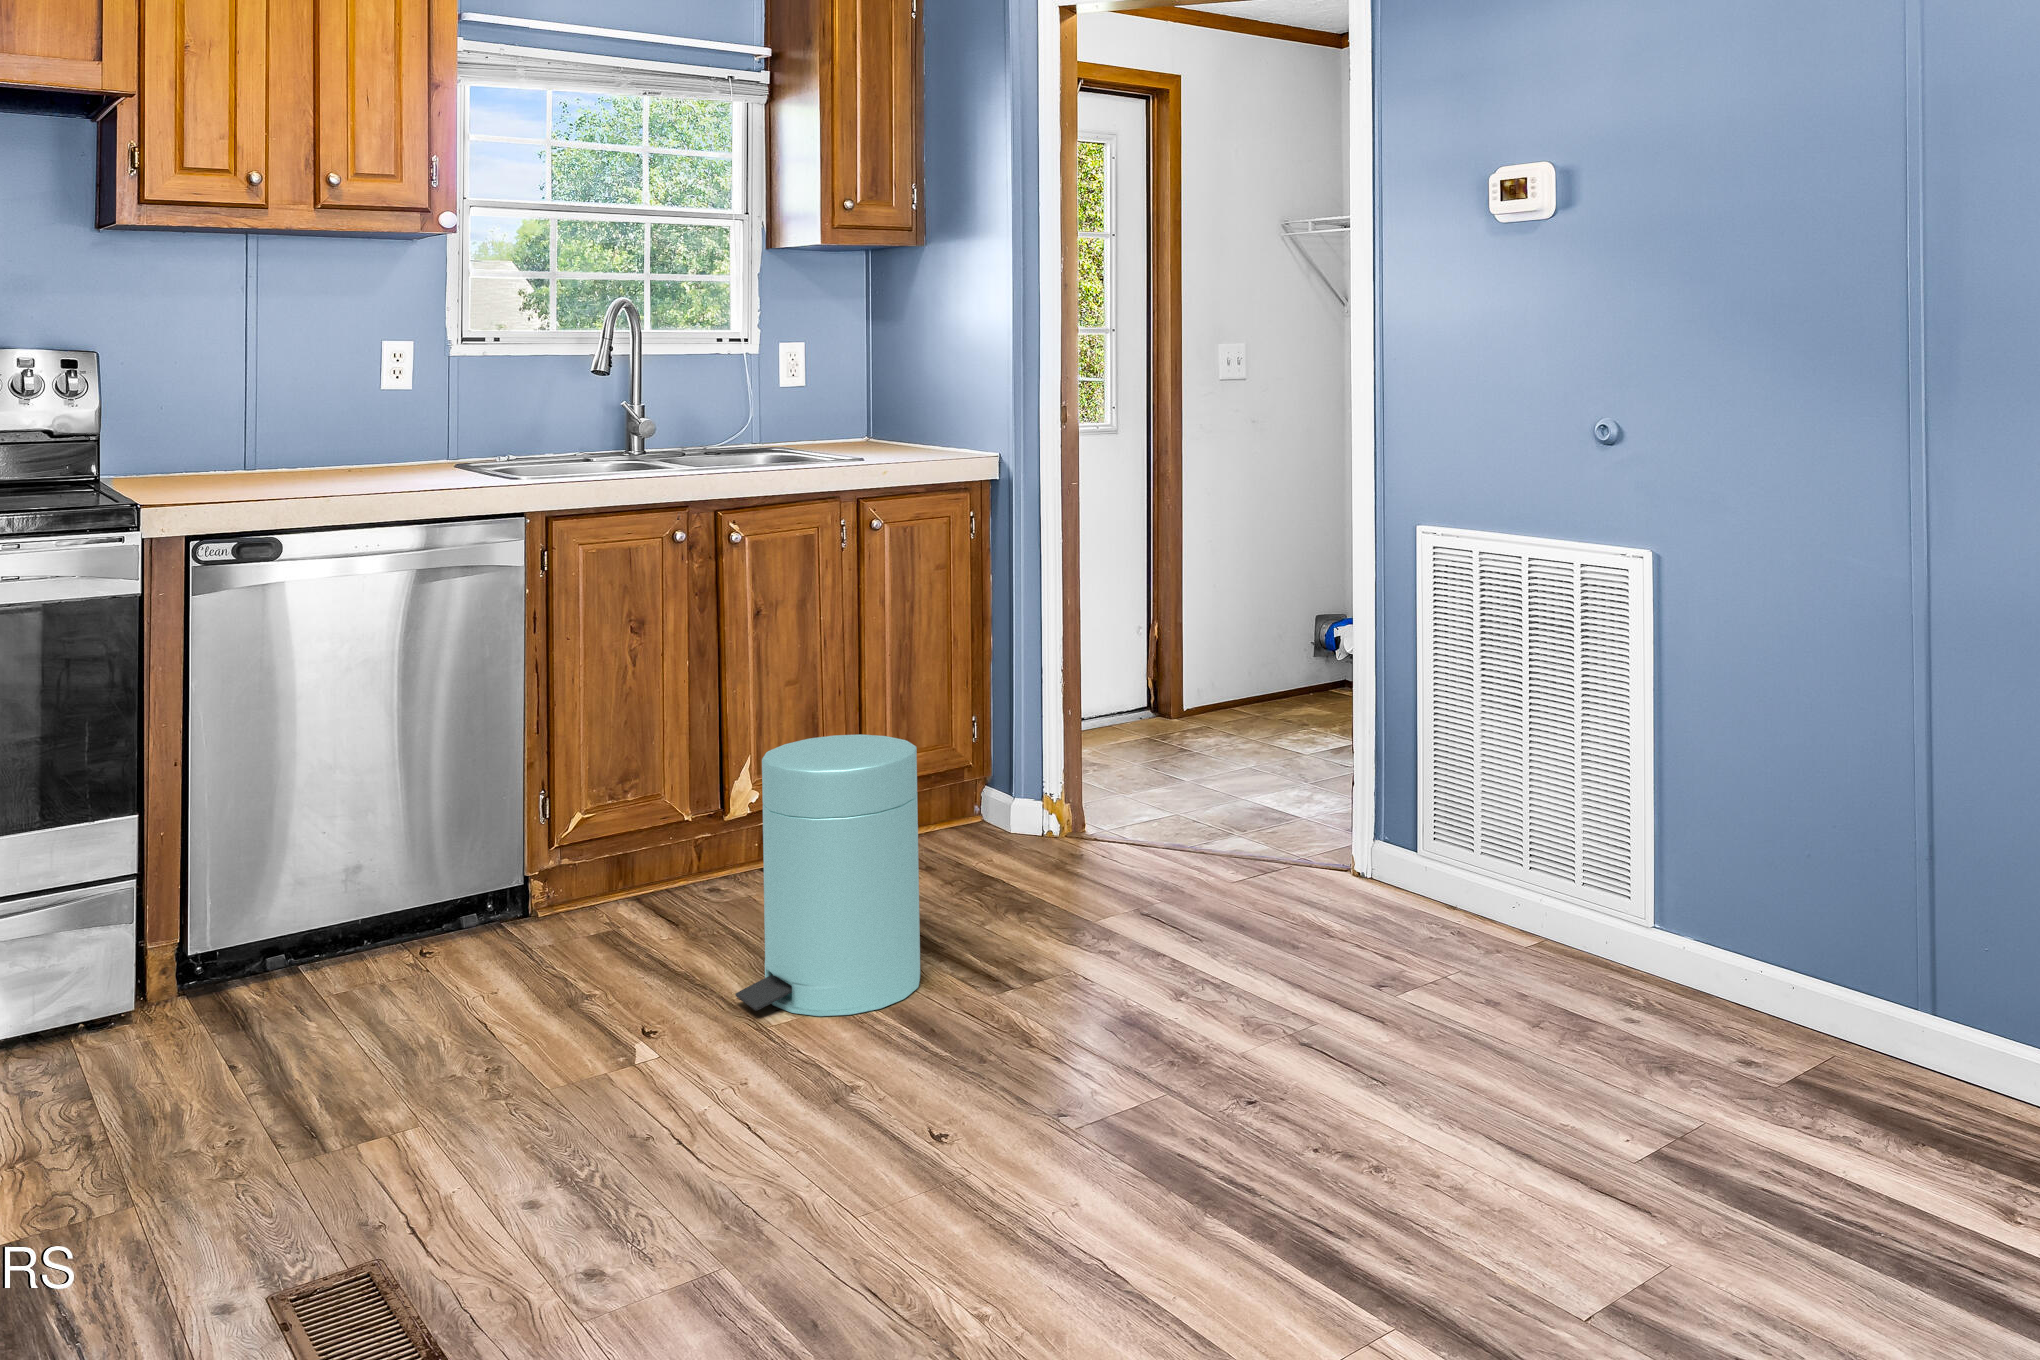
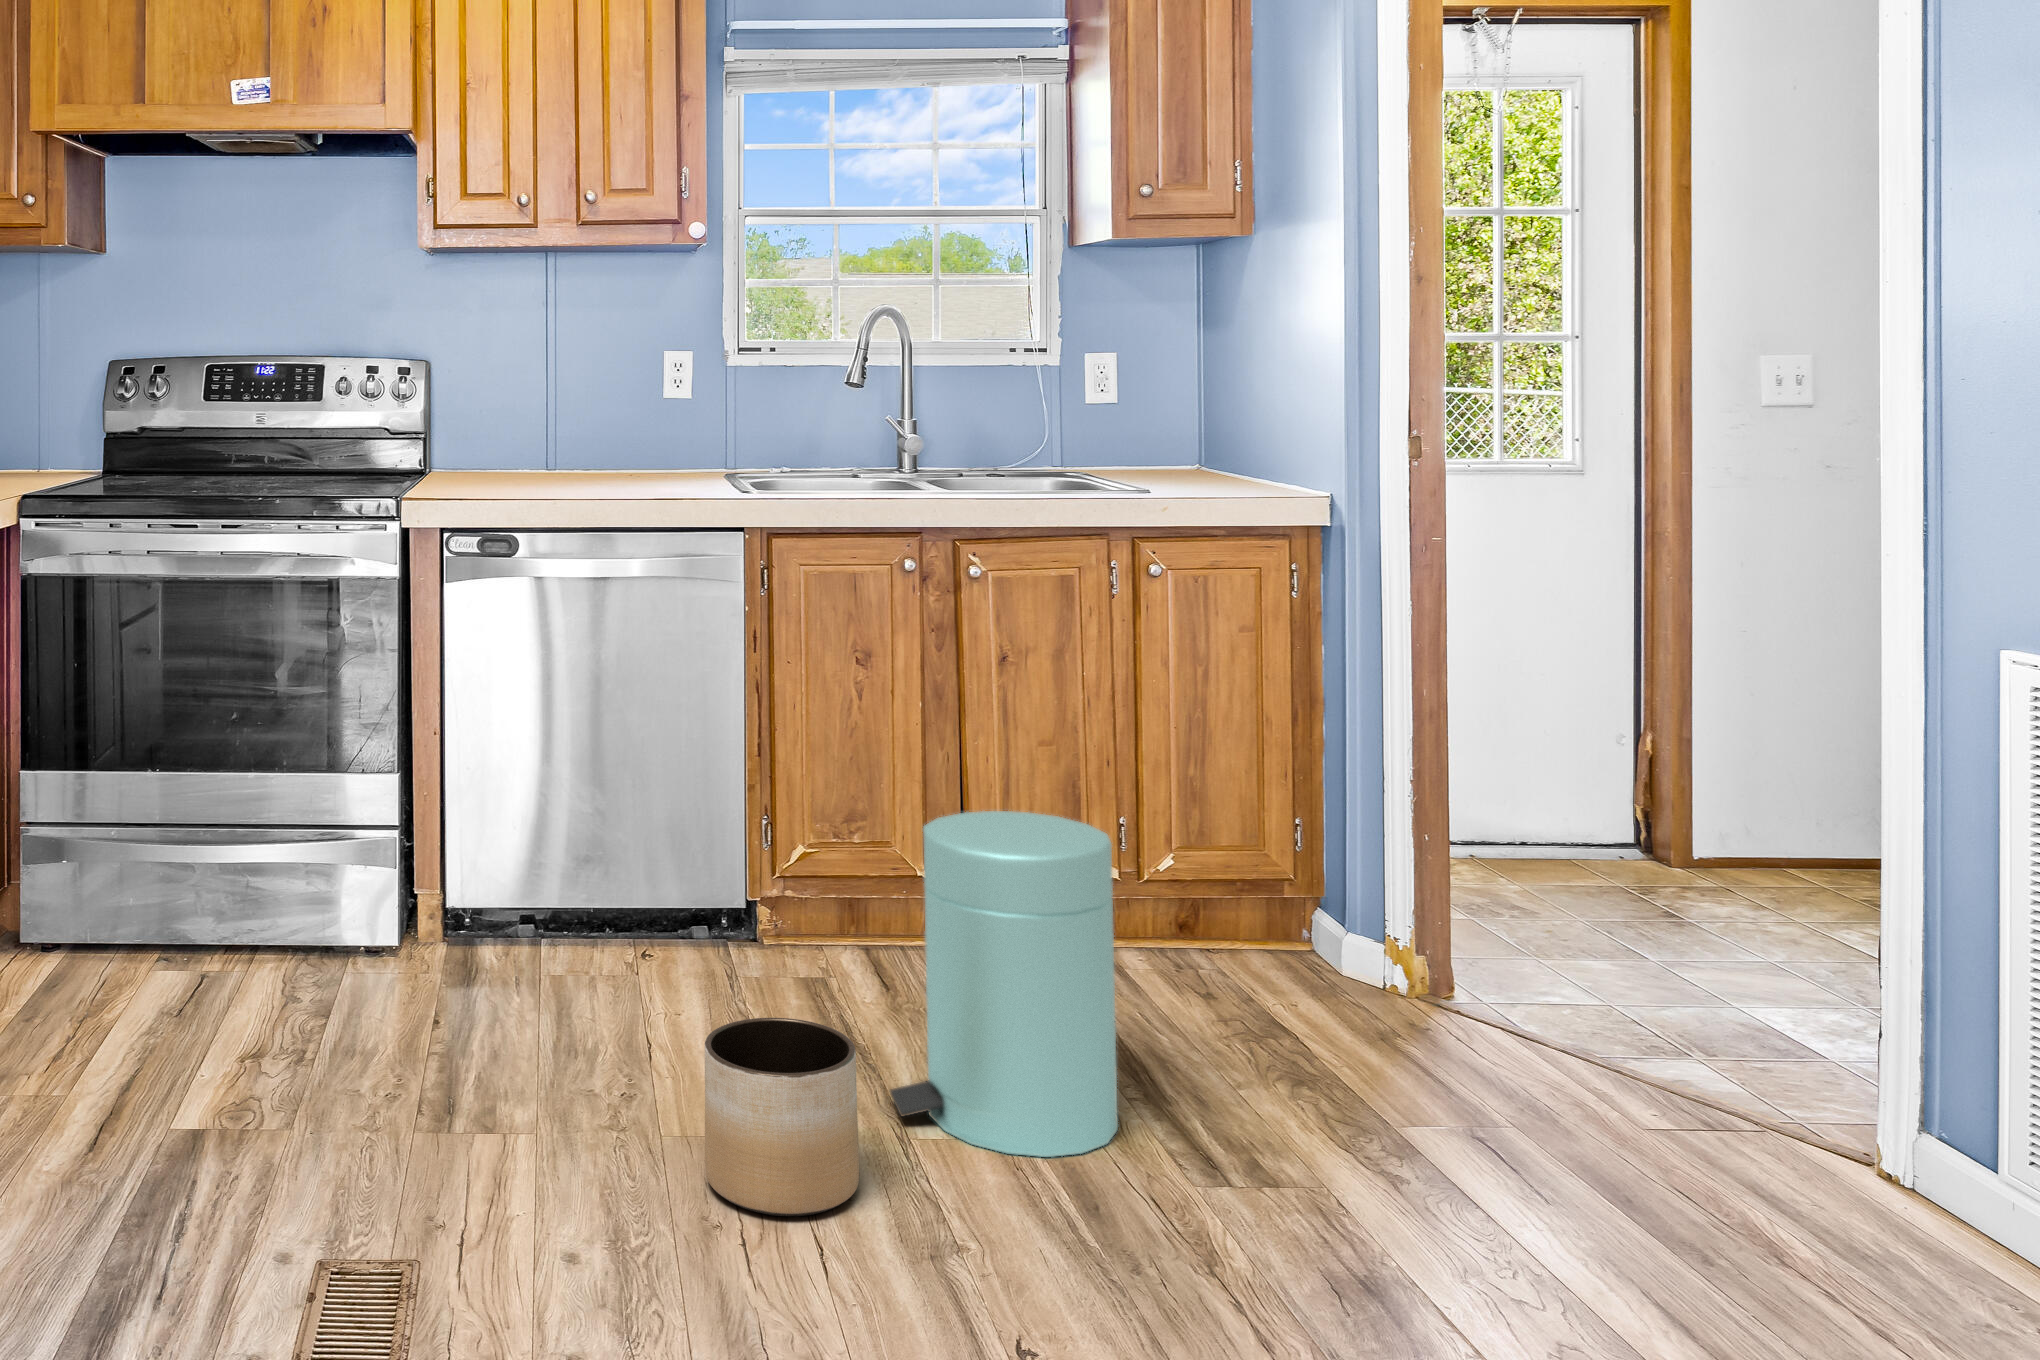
planter: none [613,944,754,1117] -> present [705,1018,859,1216]

